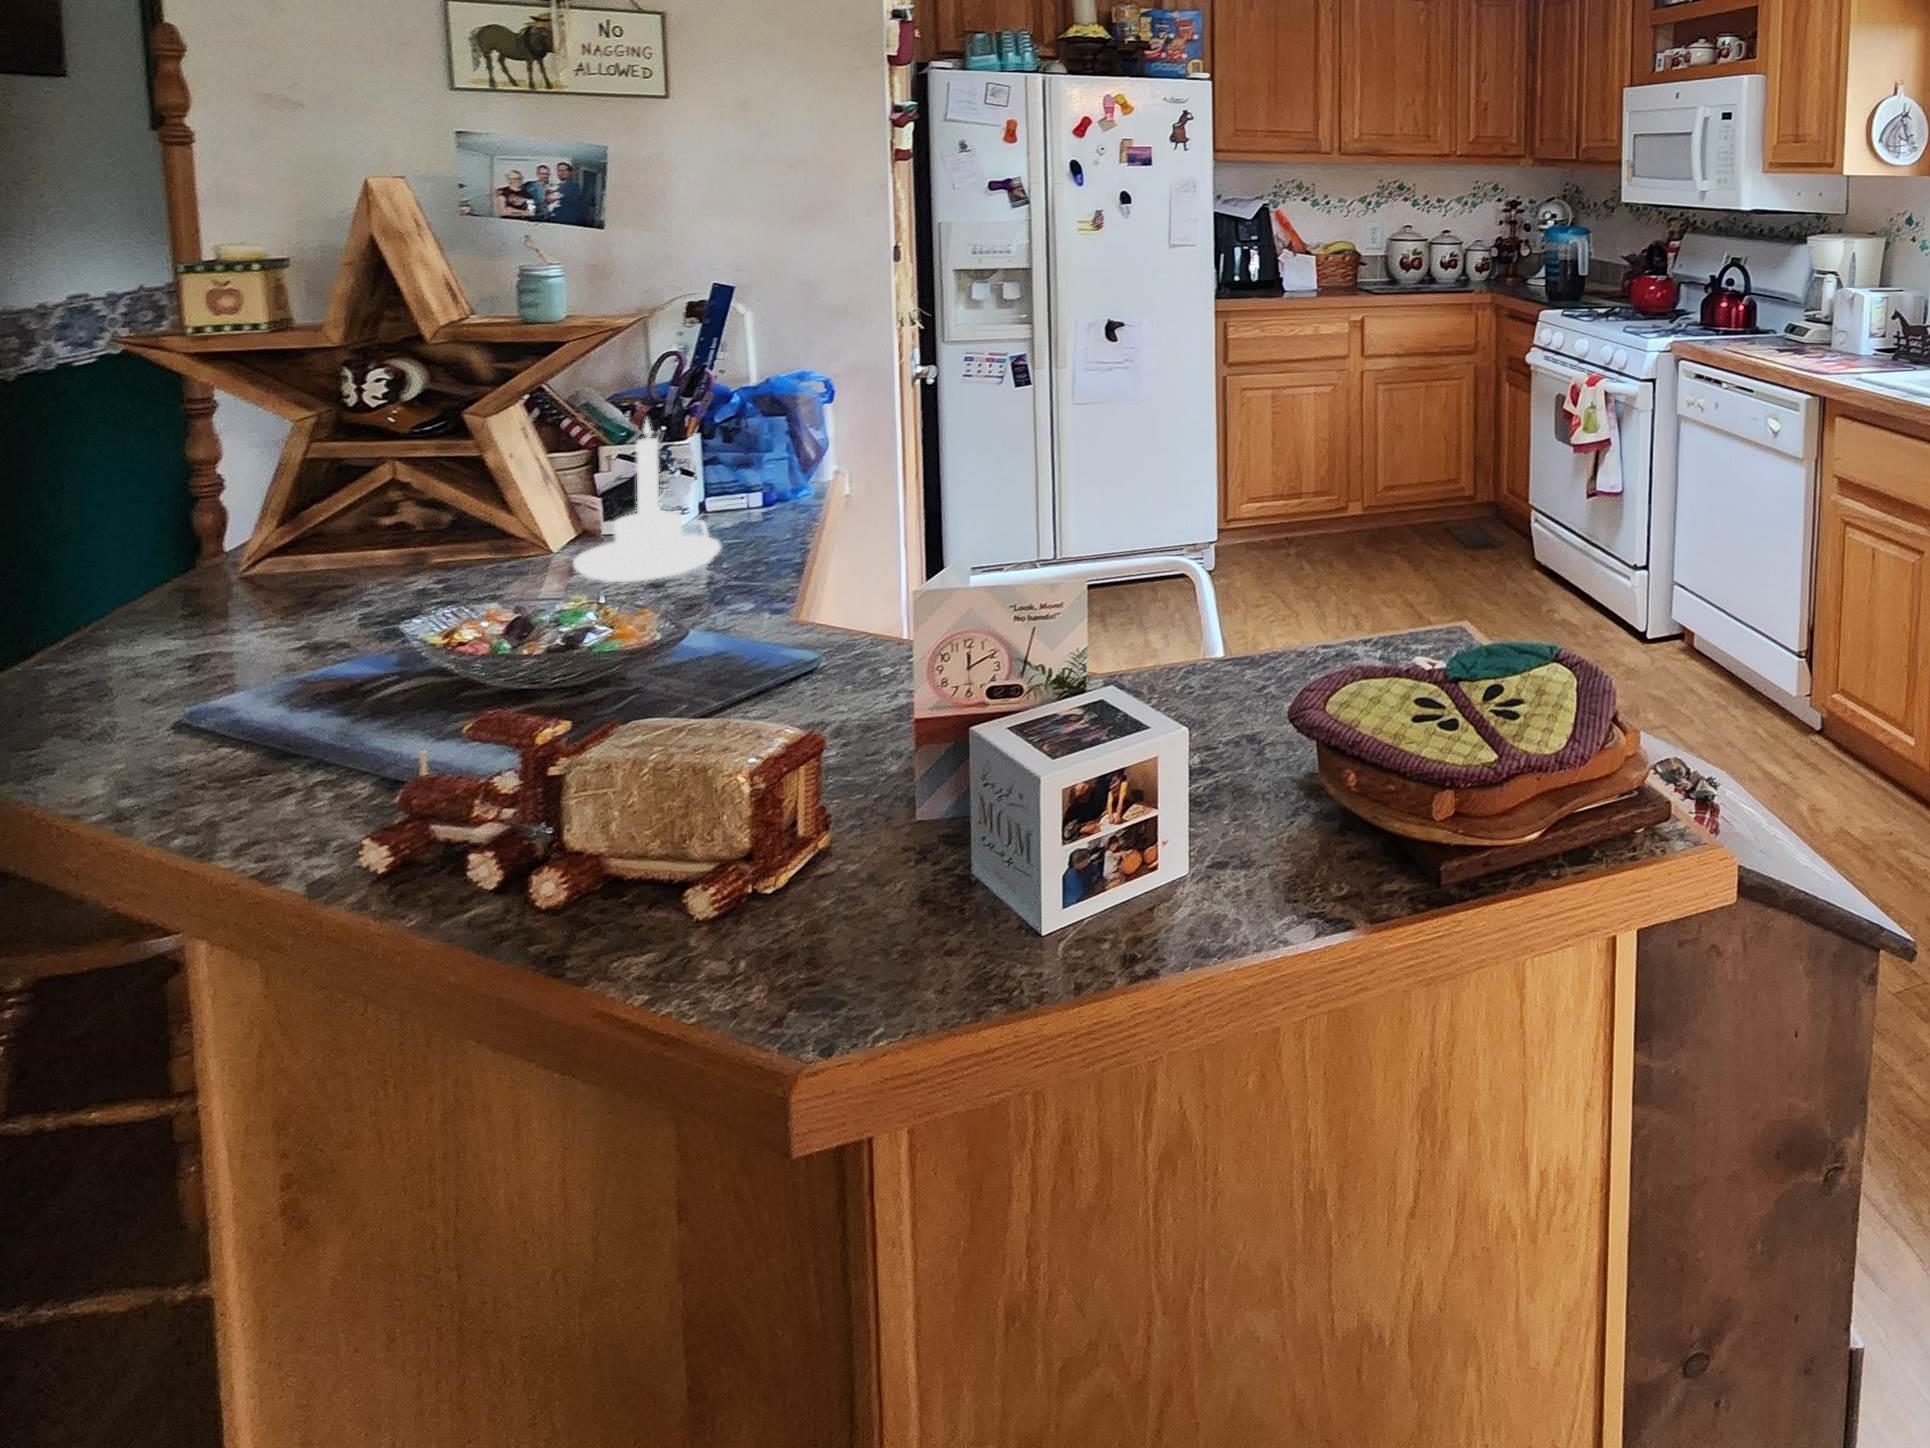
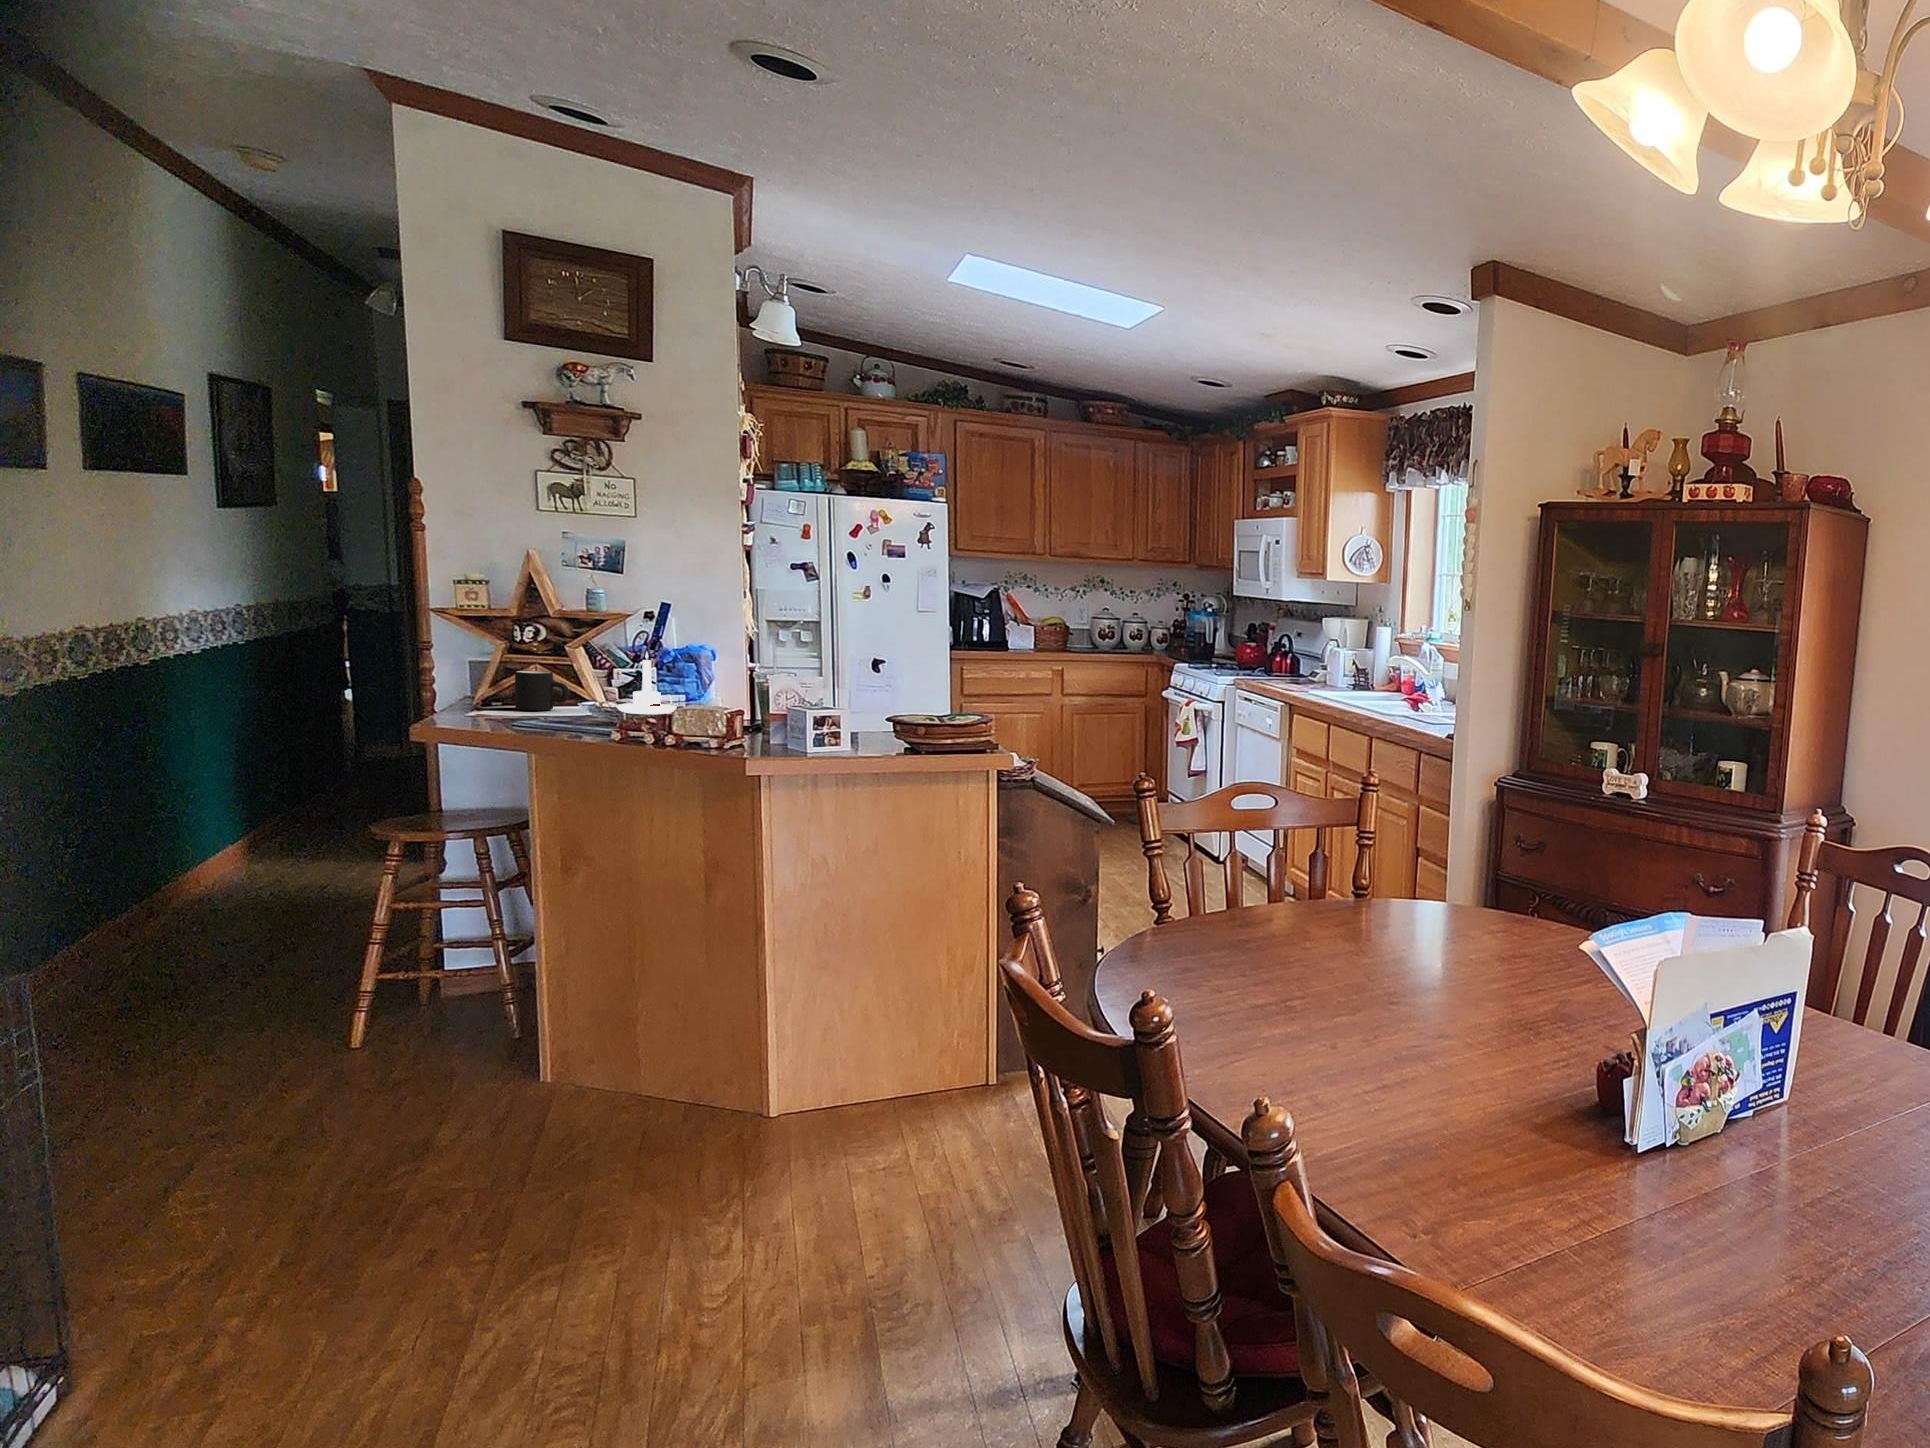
mug: none [332,475,468,585] -> present [515,671,569,711]

